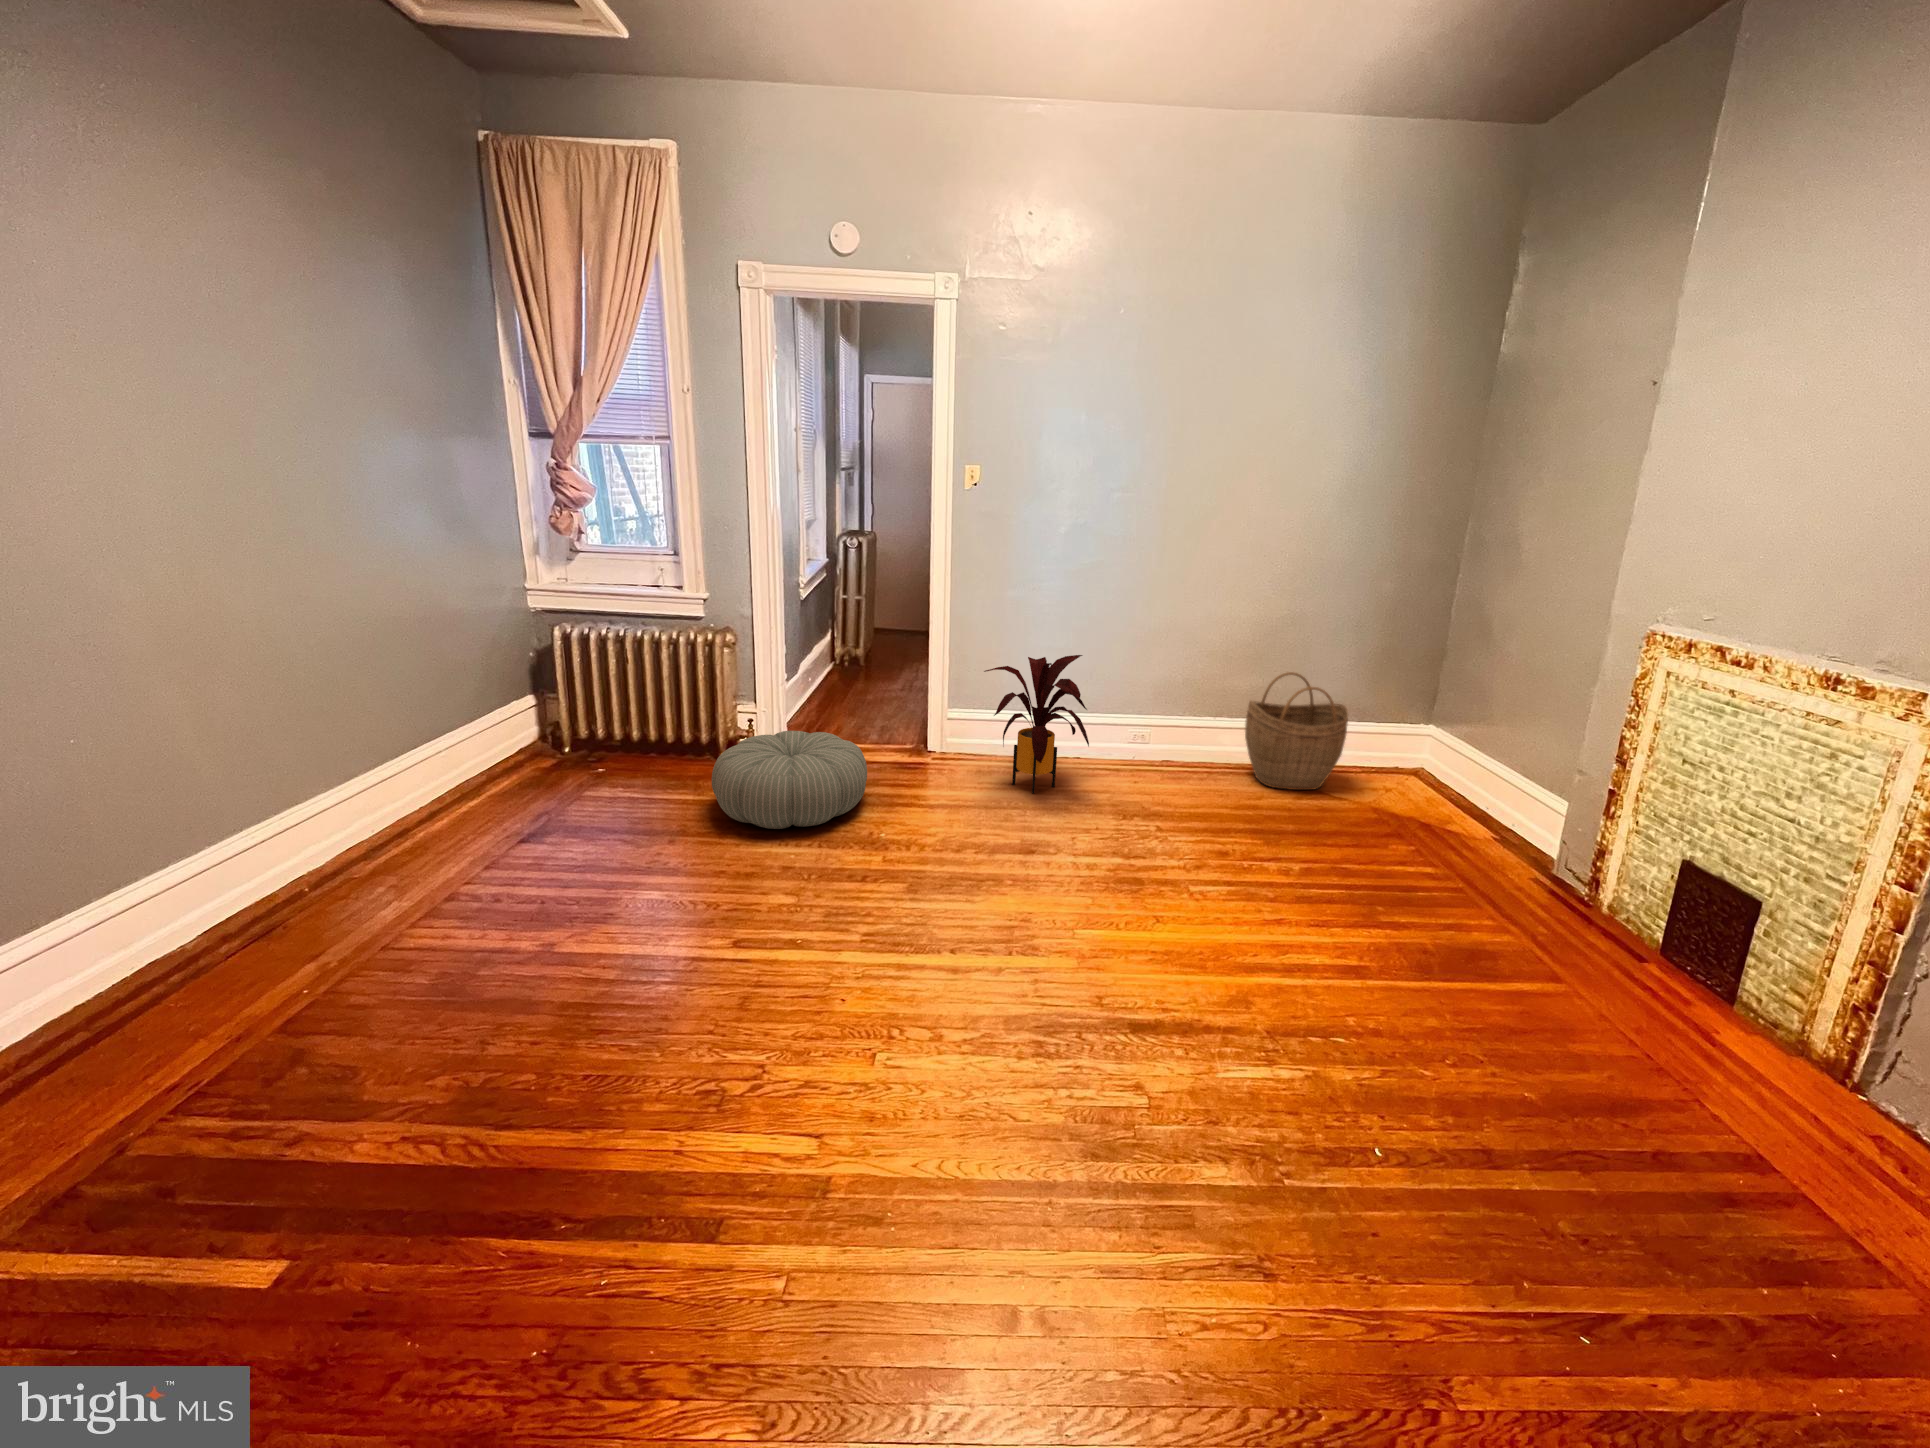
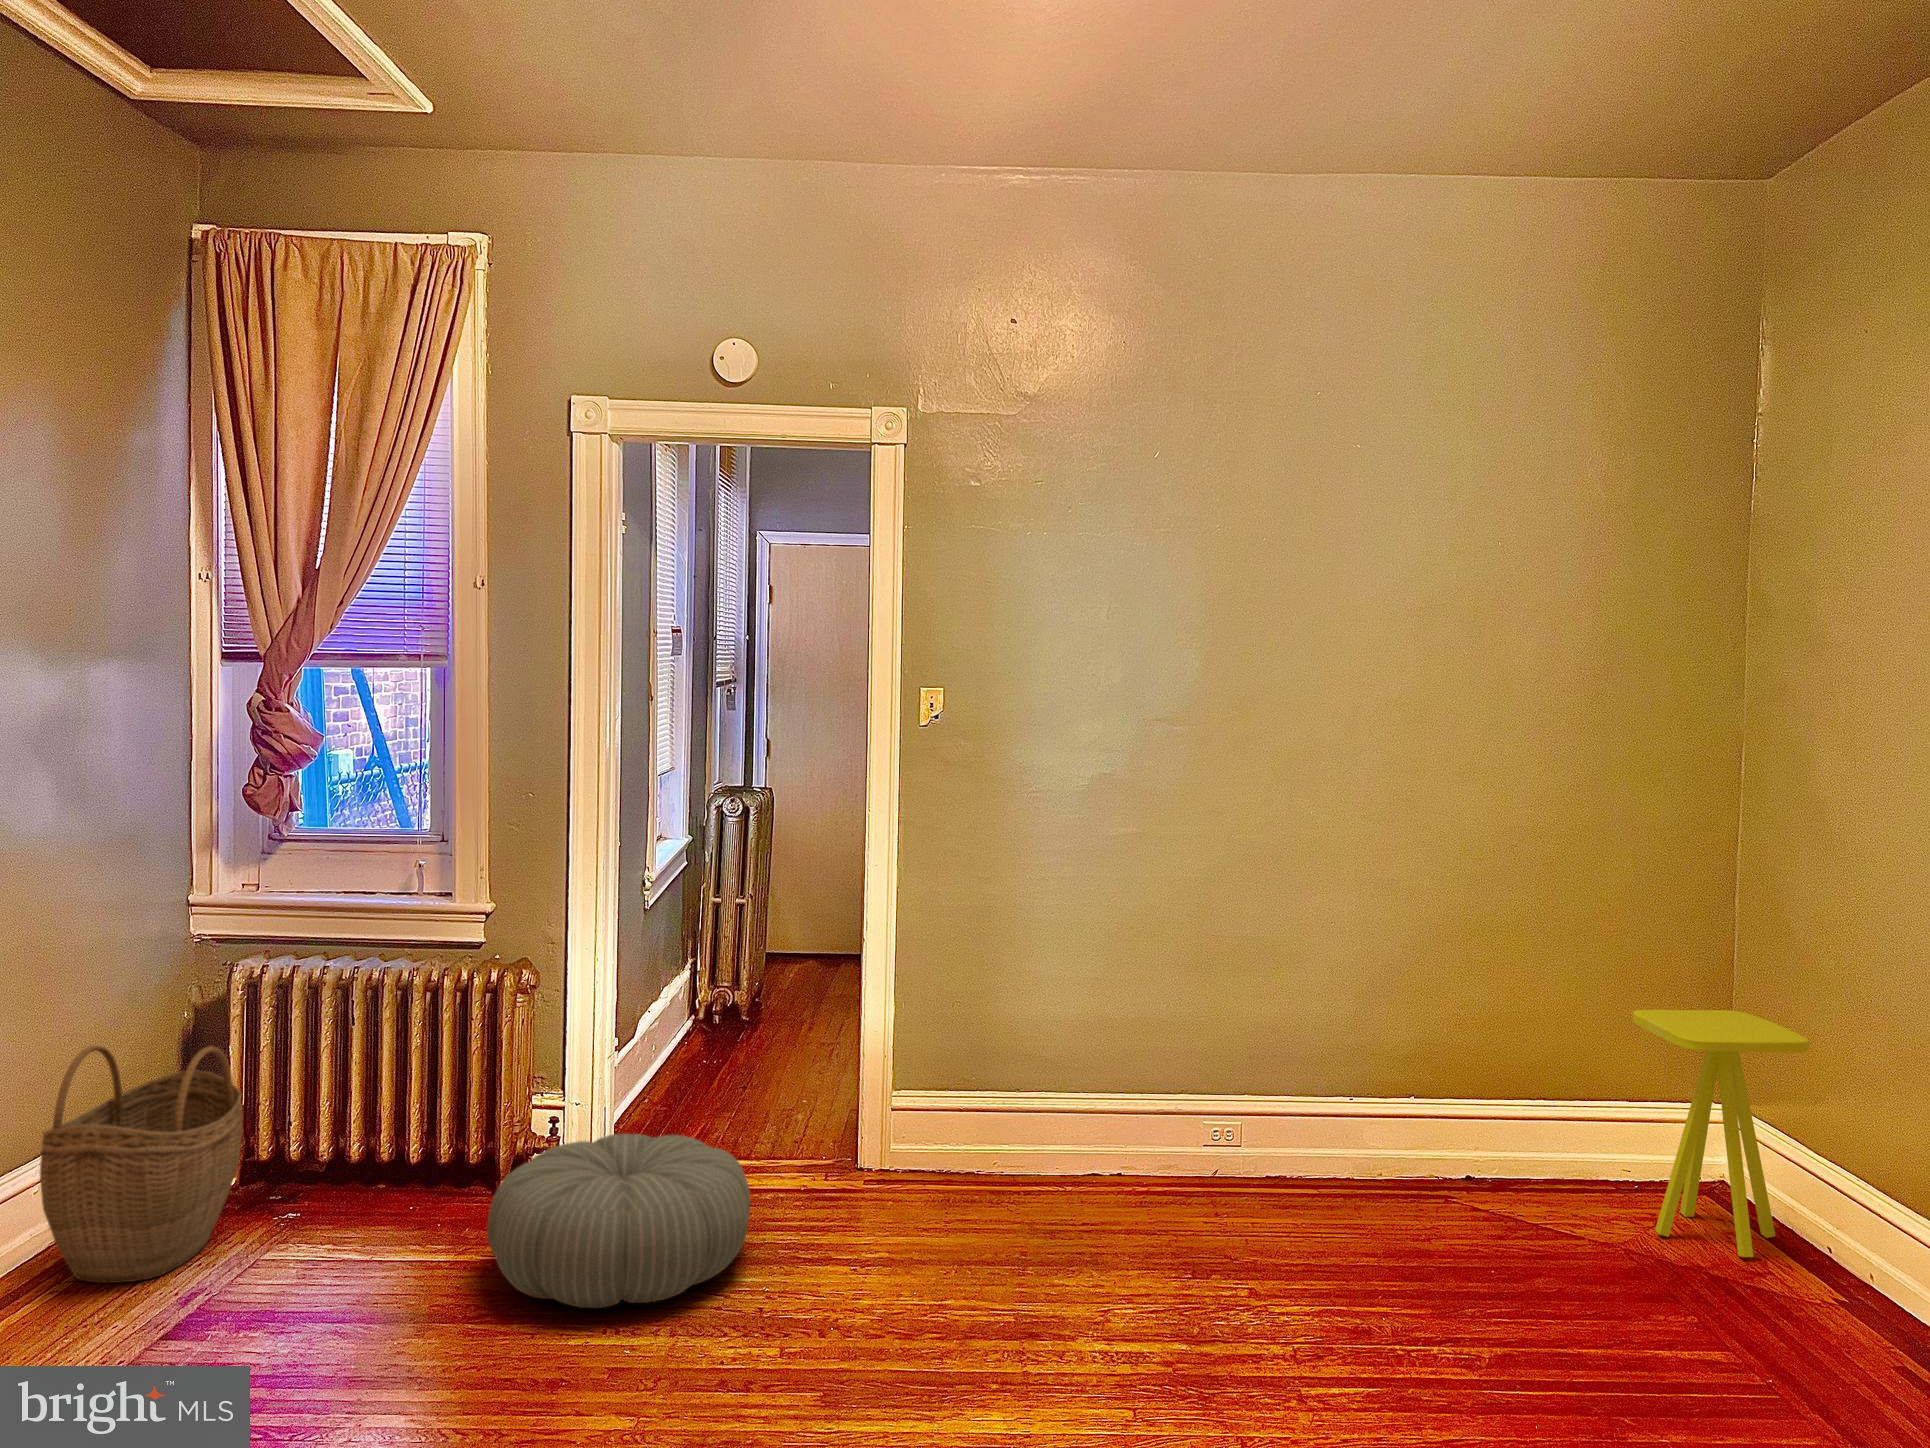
house plant: present [984,655,1089,794] -> none [947,990,1127,1237]
woven basket: present [1245,672,1348,790] -> present [40,1045,242,1283]
side table: none [1389,675,1500,815] -> present [1633,1010,1809,1257]

